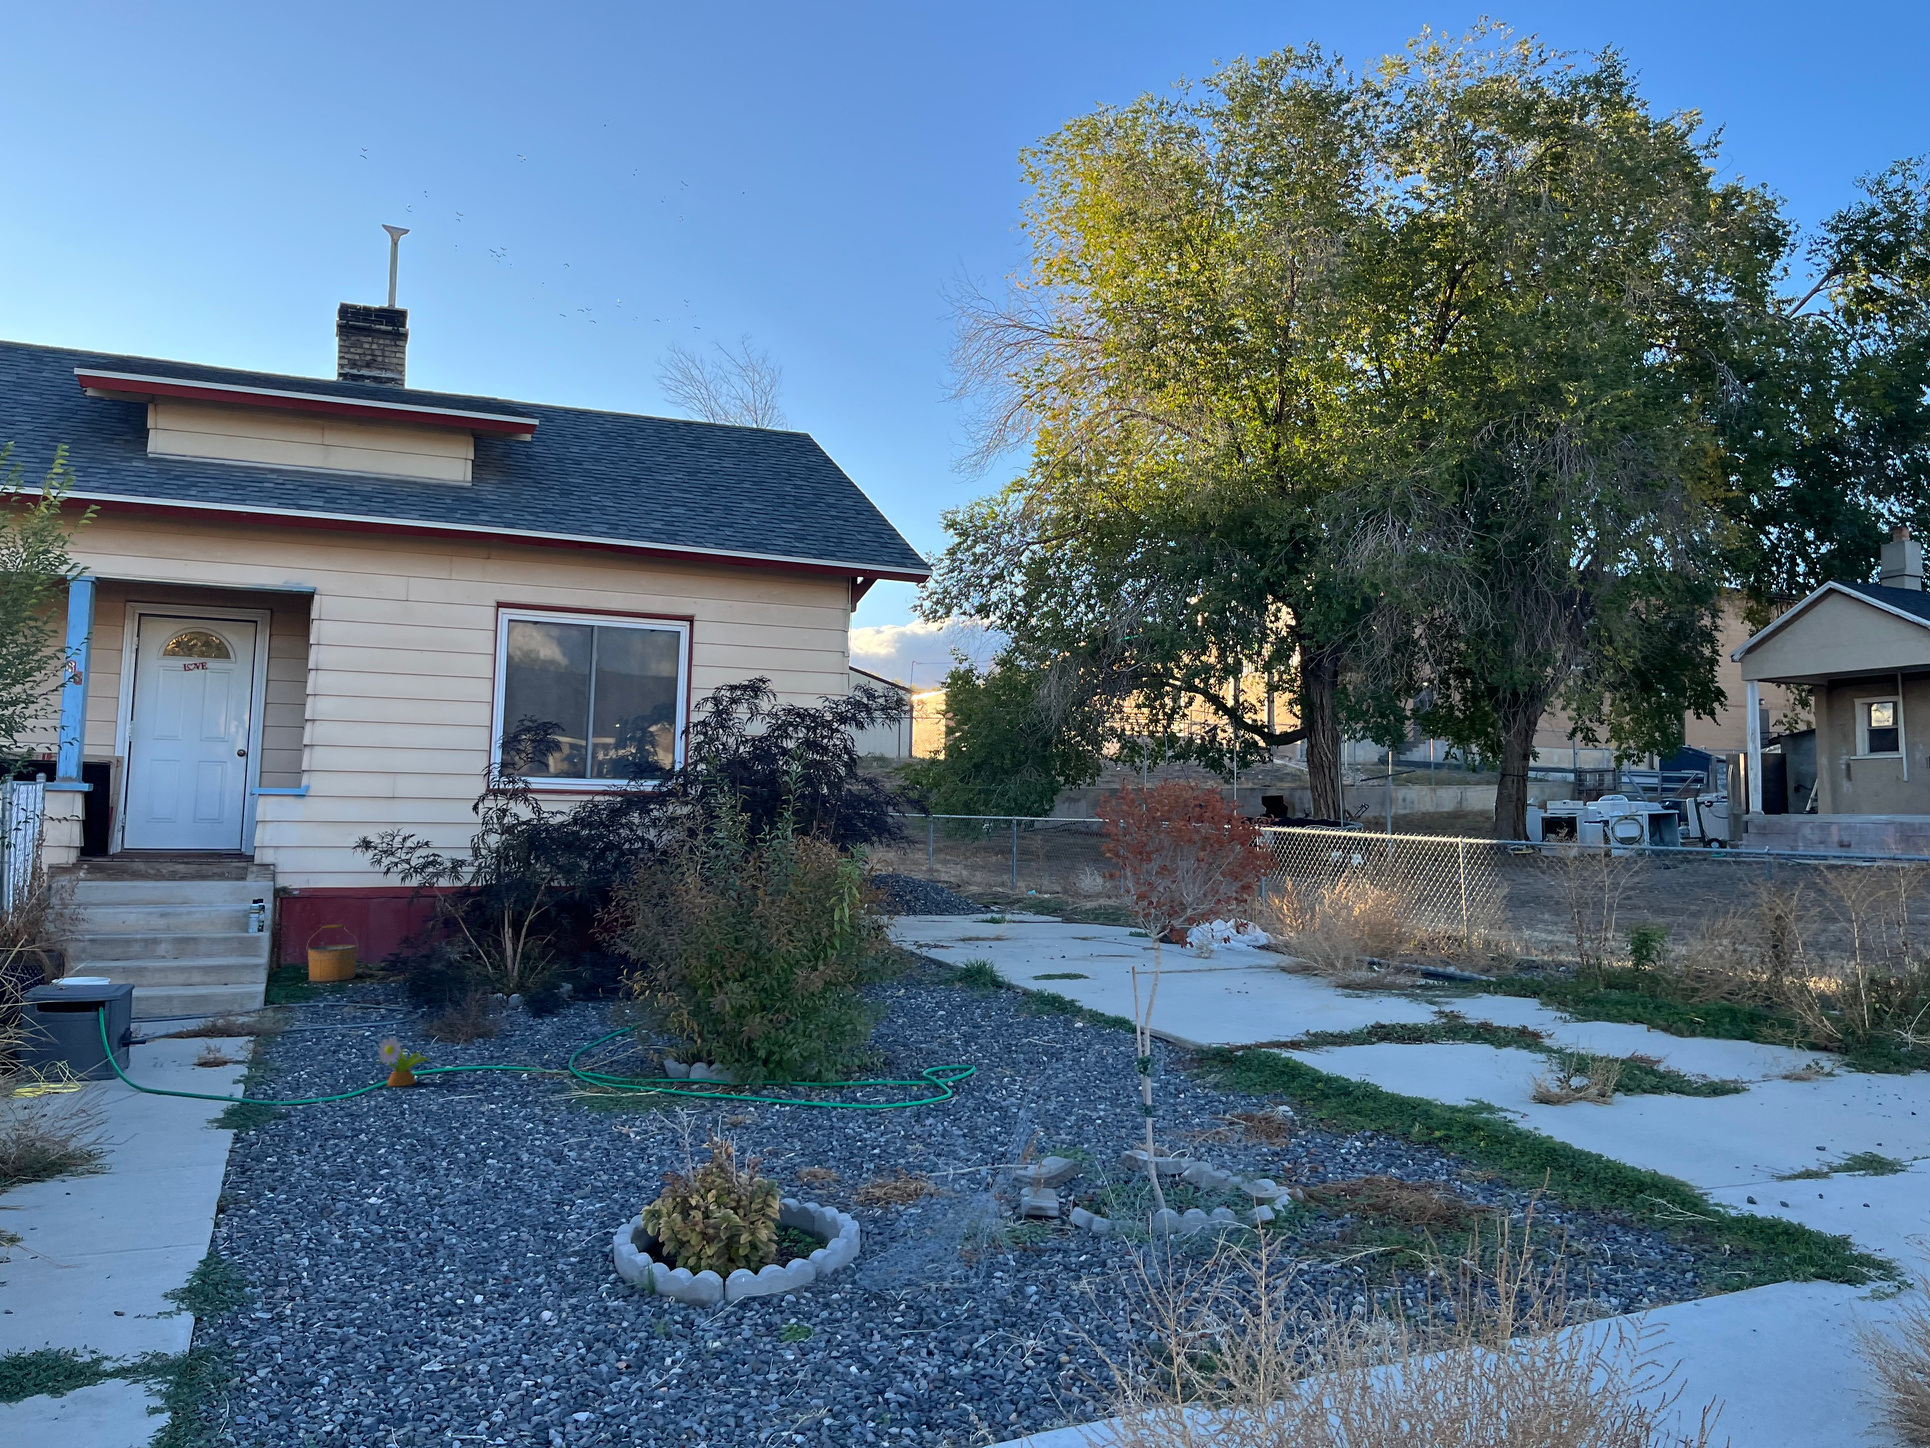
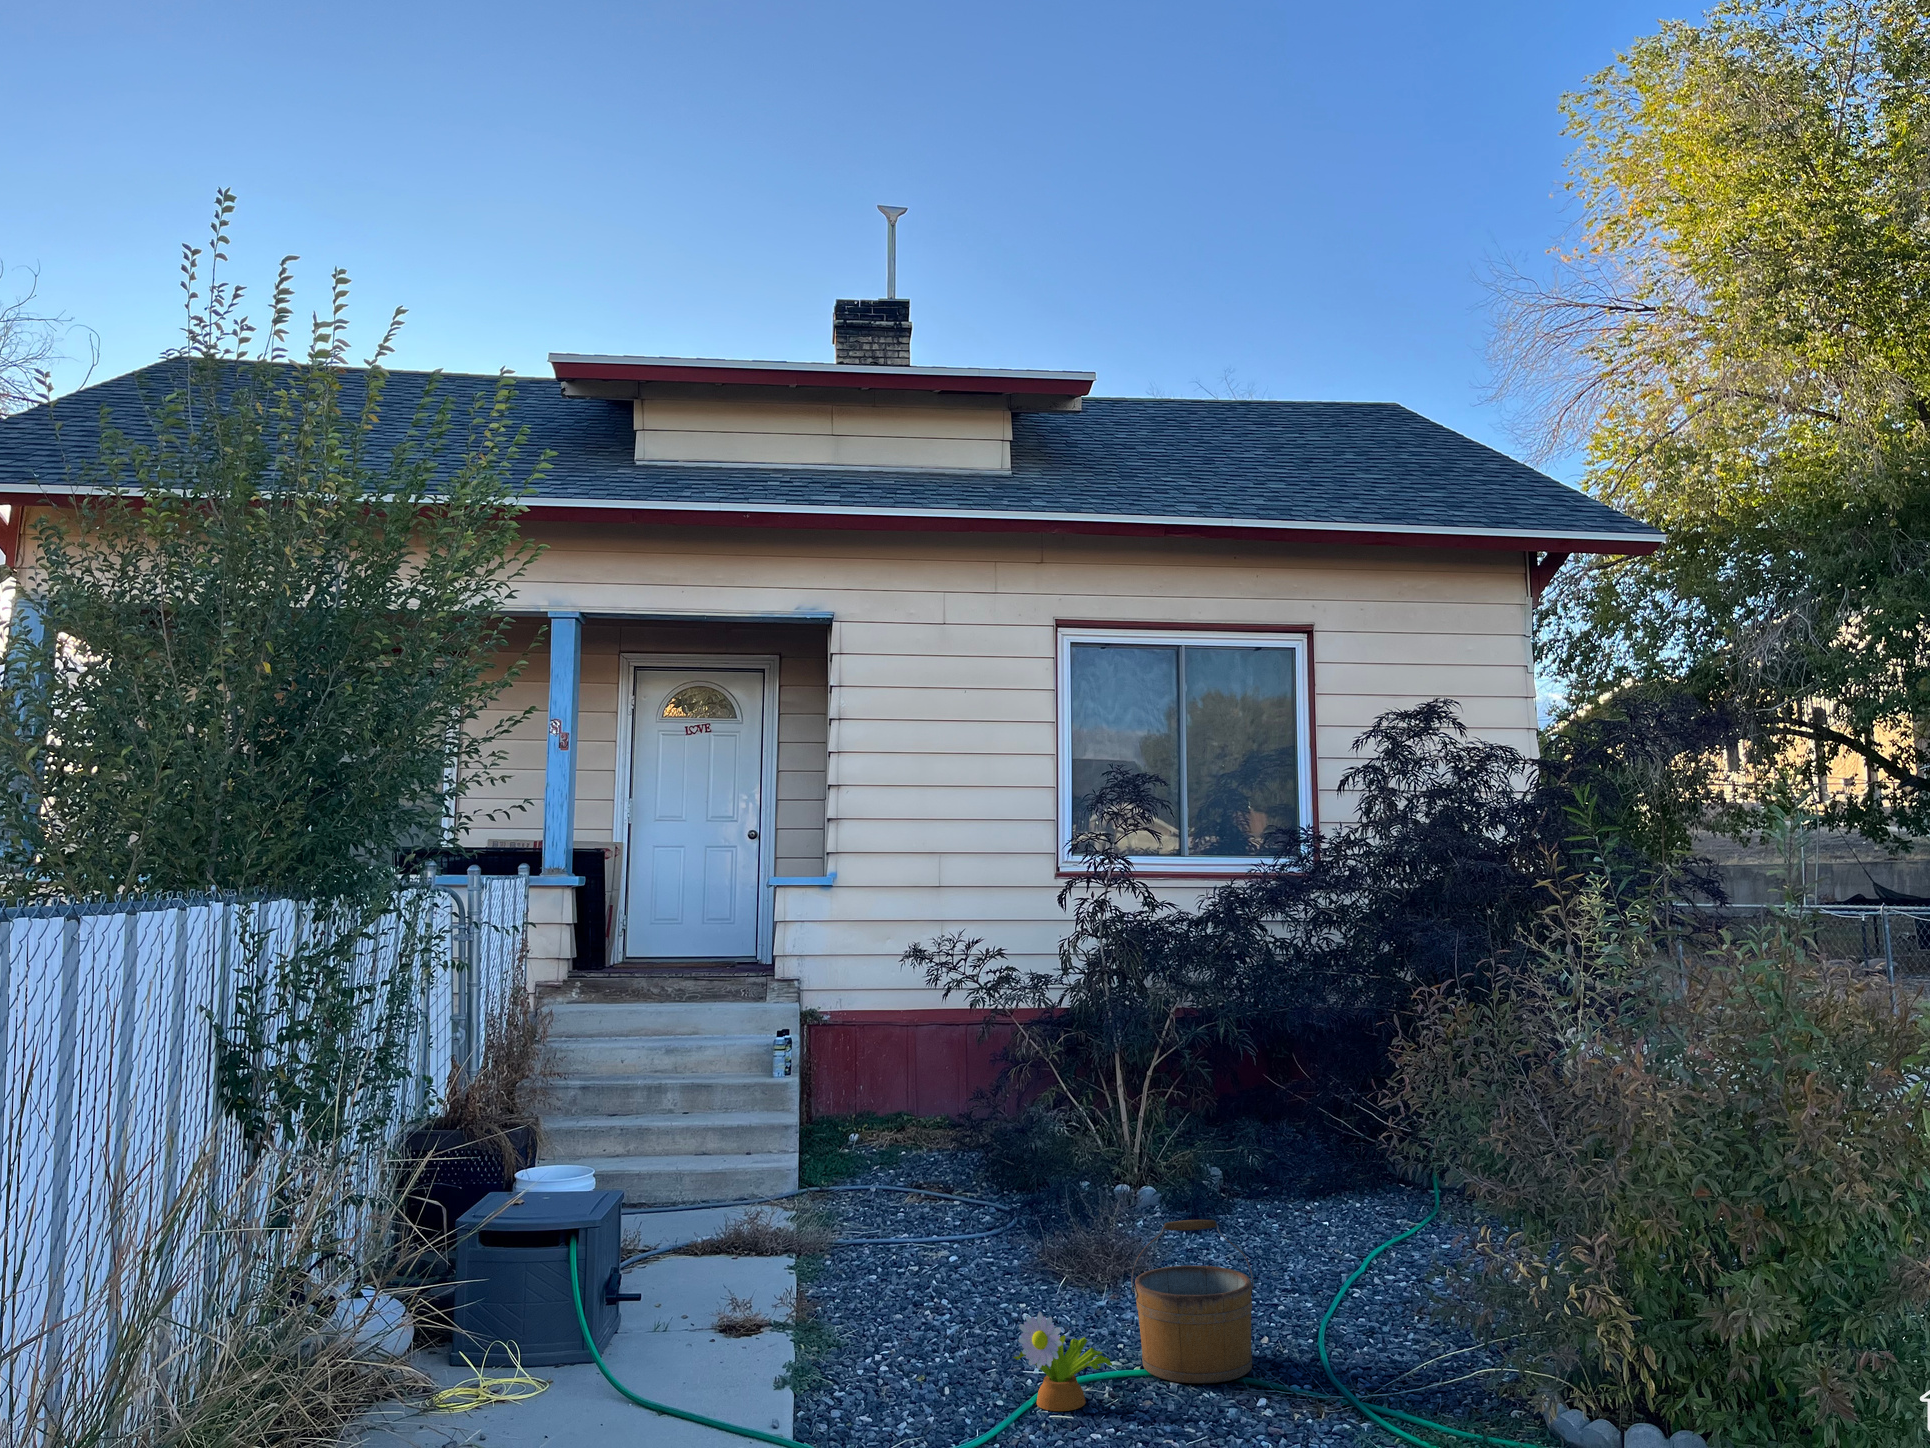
bucket: present [307,925,358,982] -> present [1131,1220,1254,1383]

